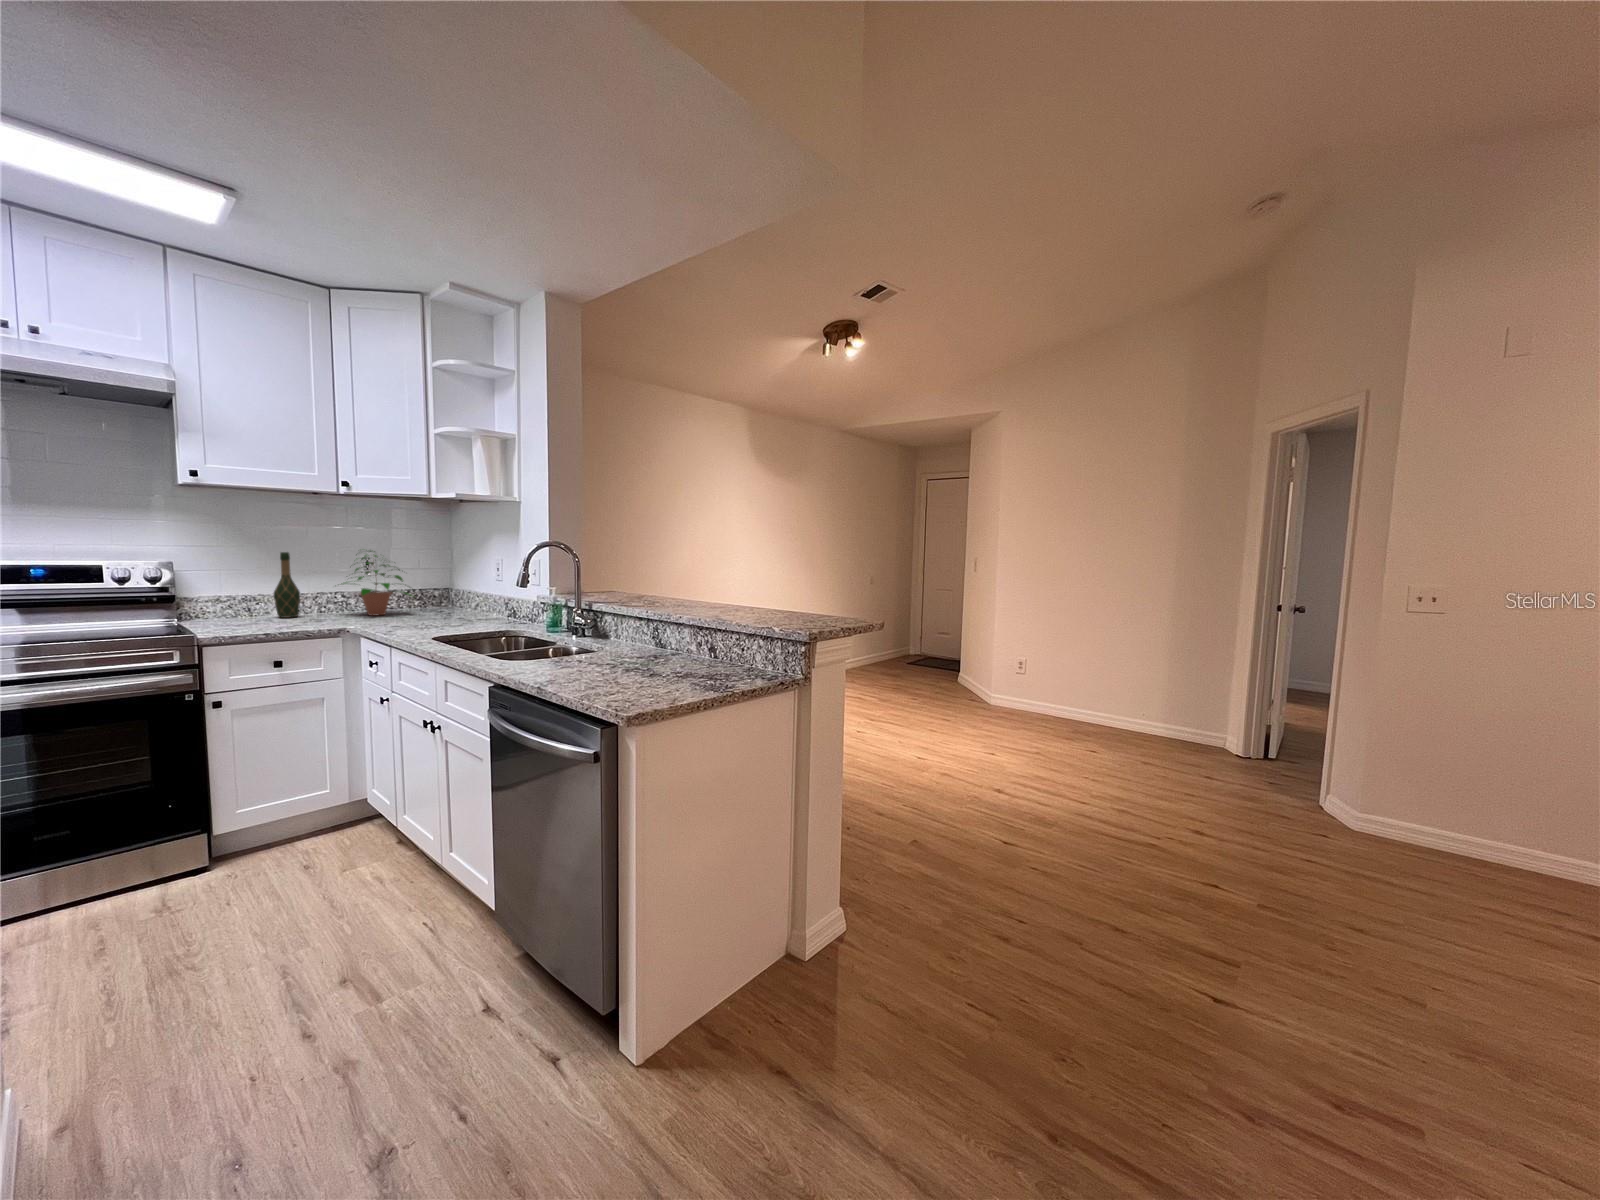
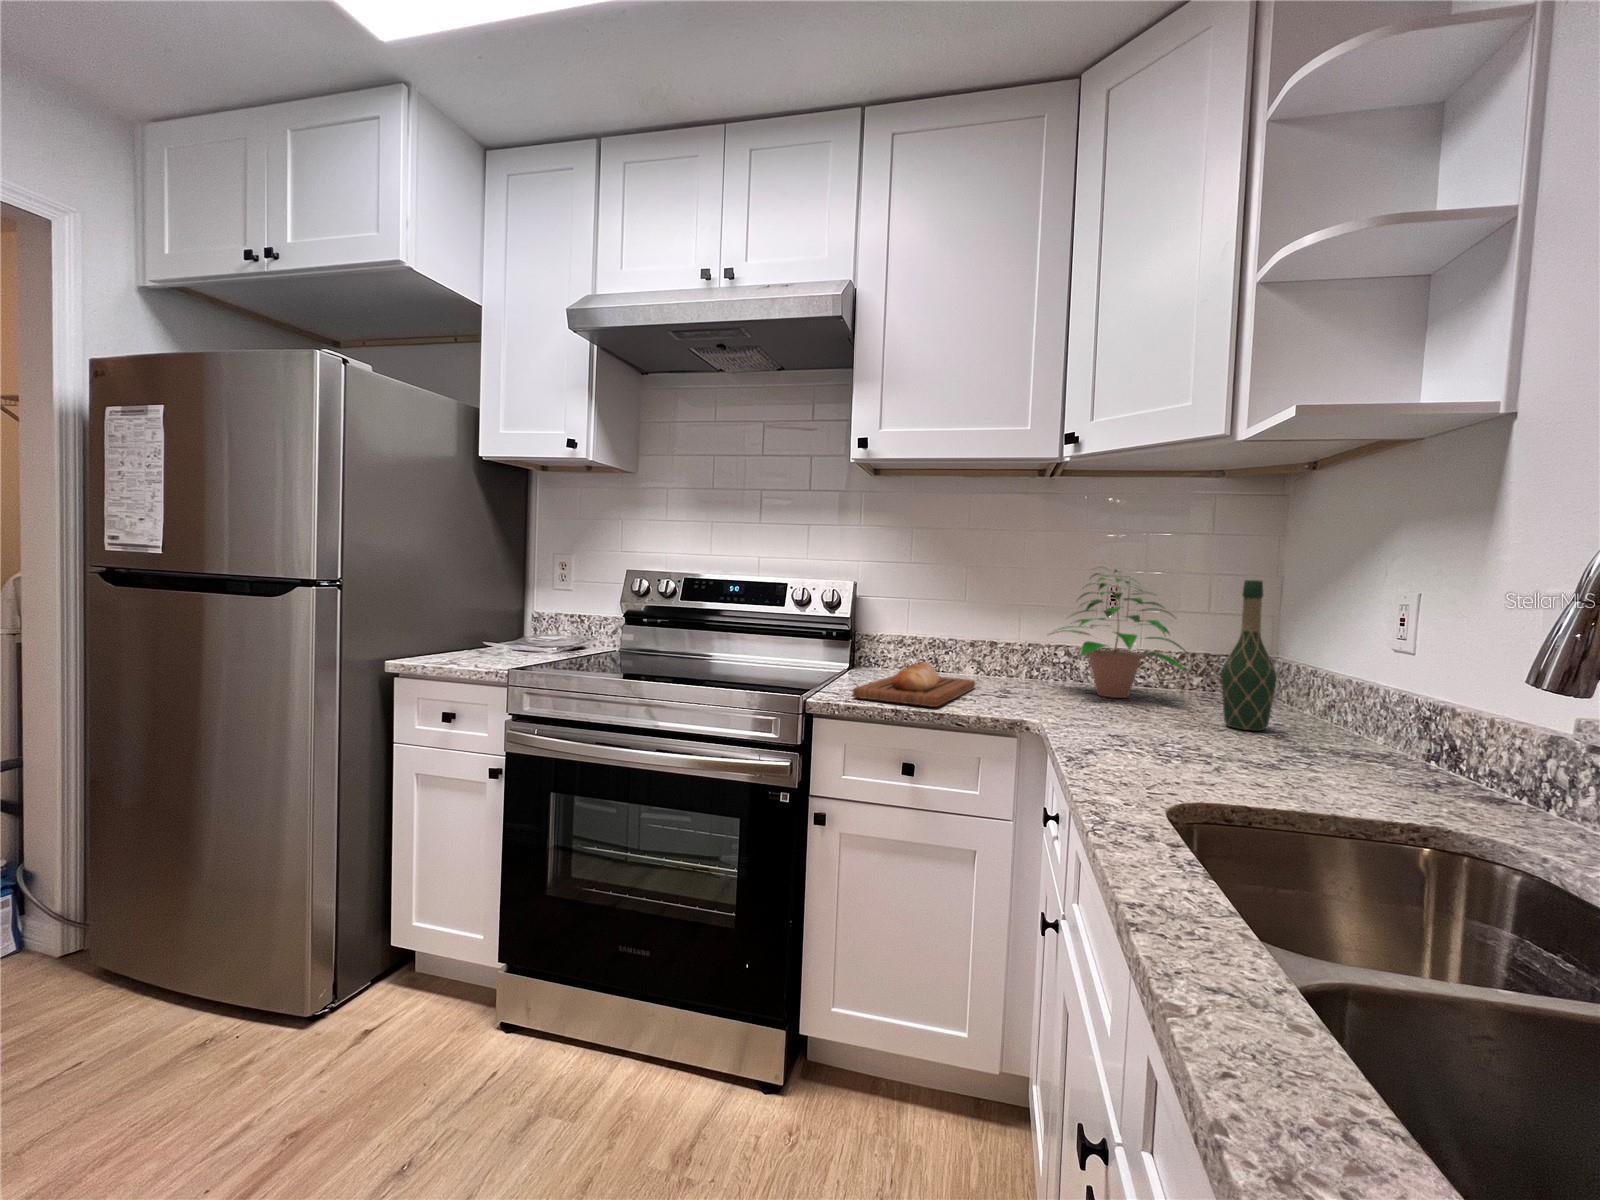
wine bottle: present [274,552,300,618] -> present [1221,580,1277,730]
bread loaf: none [224,609,294,633] -> present [853,662,975,707]

